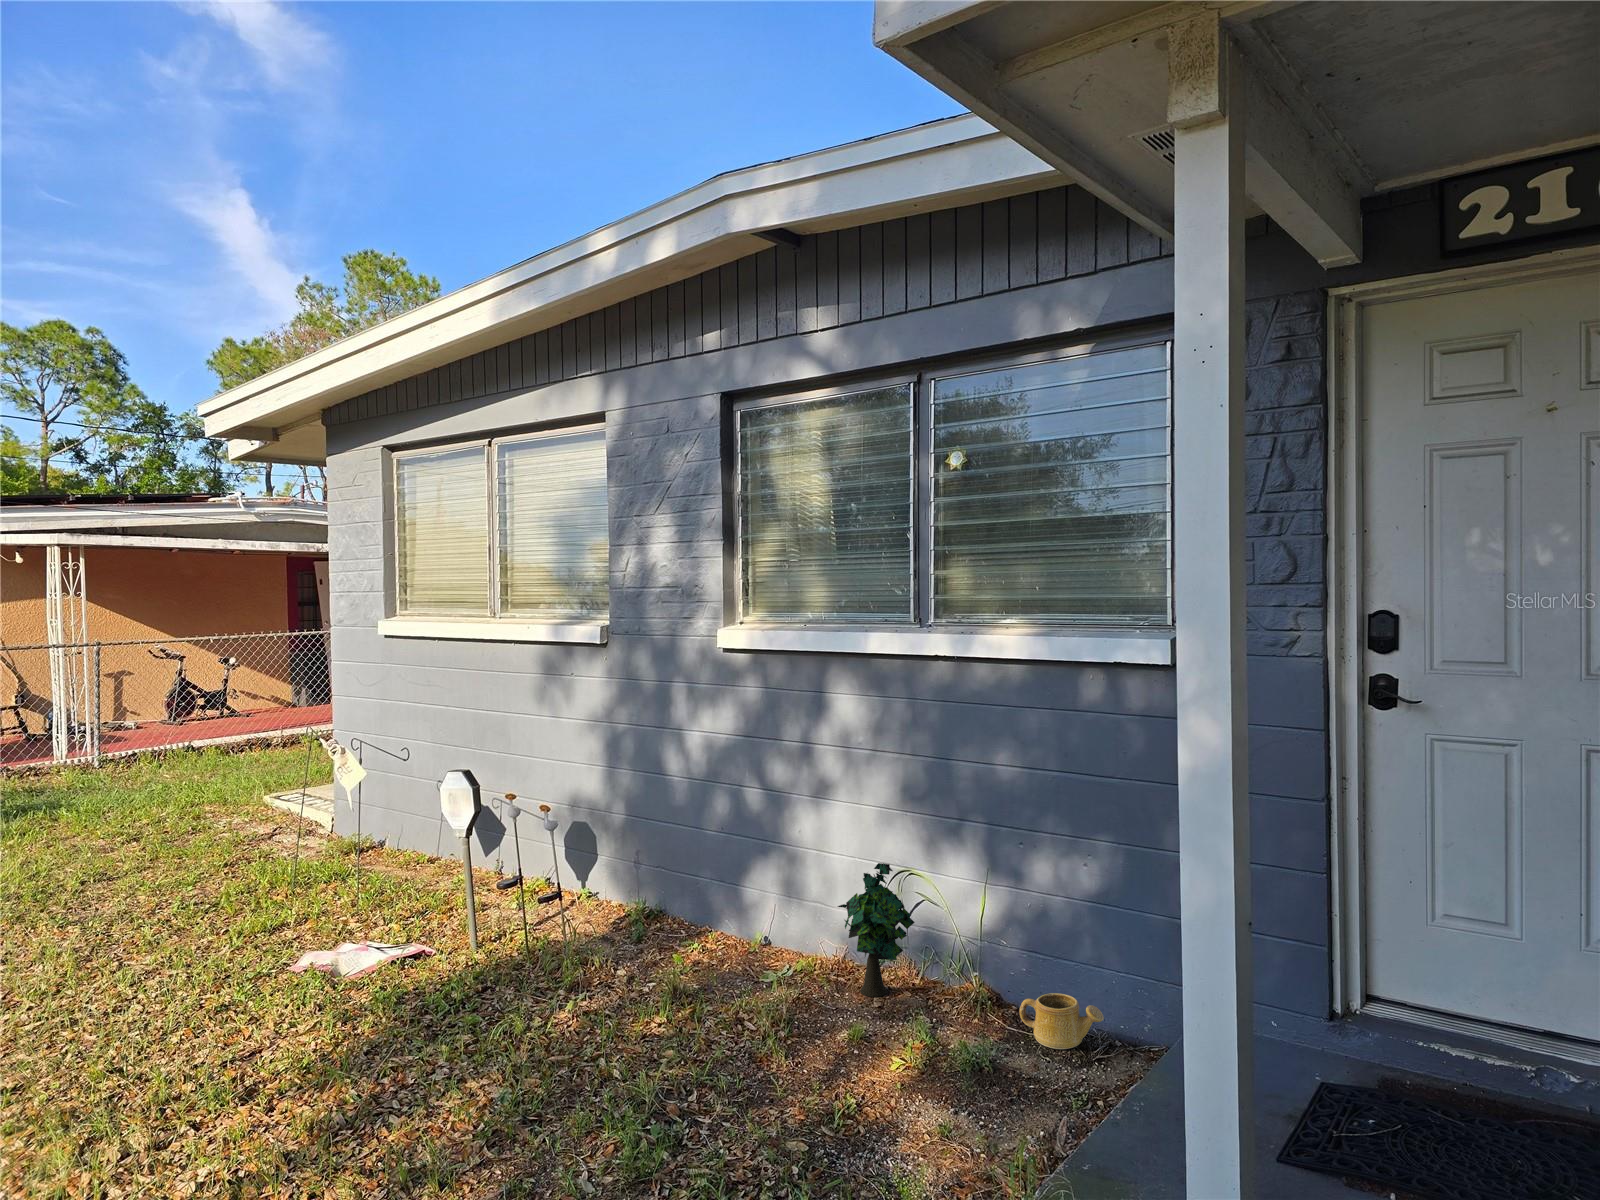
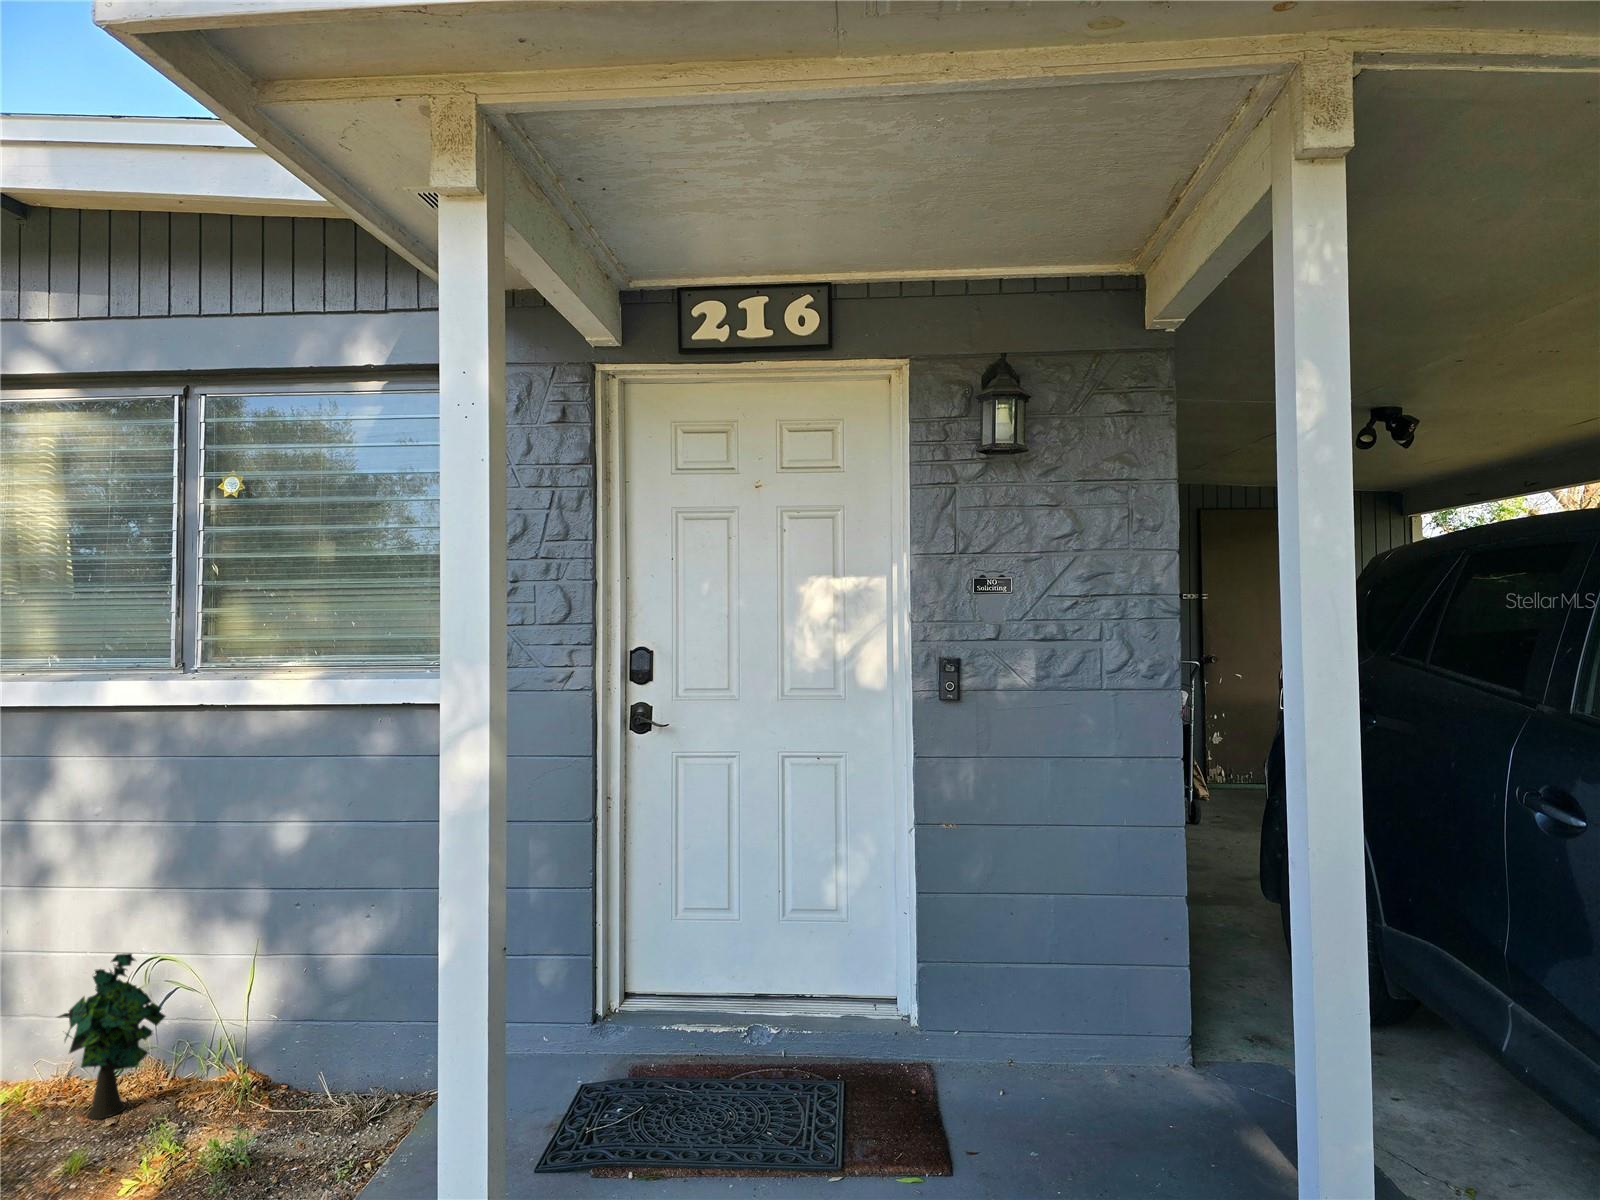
watering can: present [1019,993,1104,1049] -> none [291,1059,385,1121]

